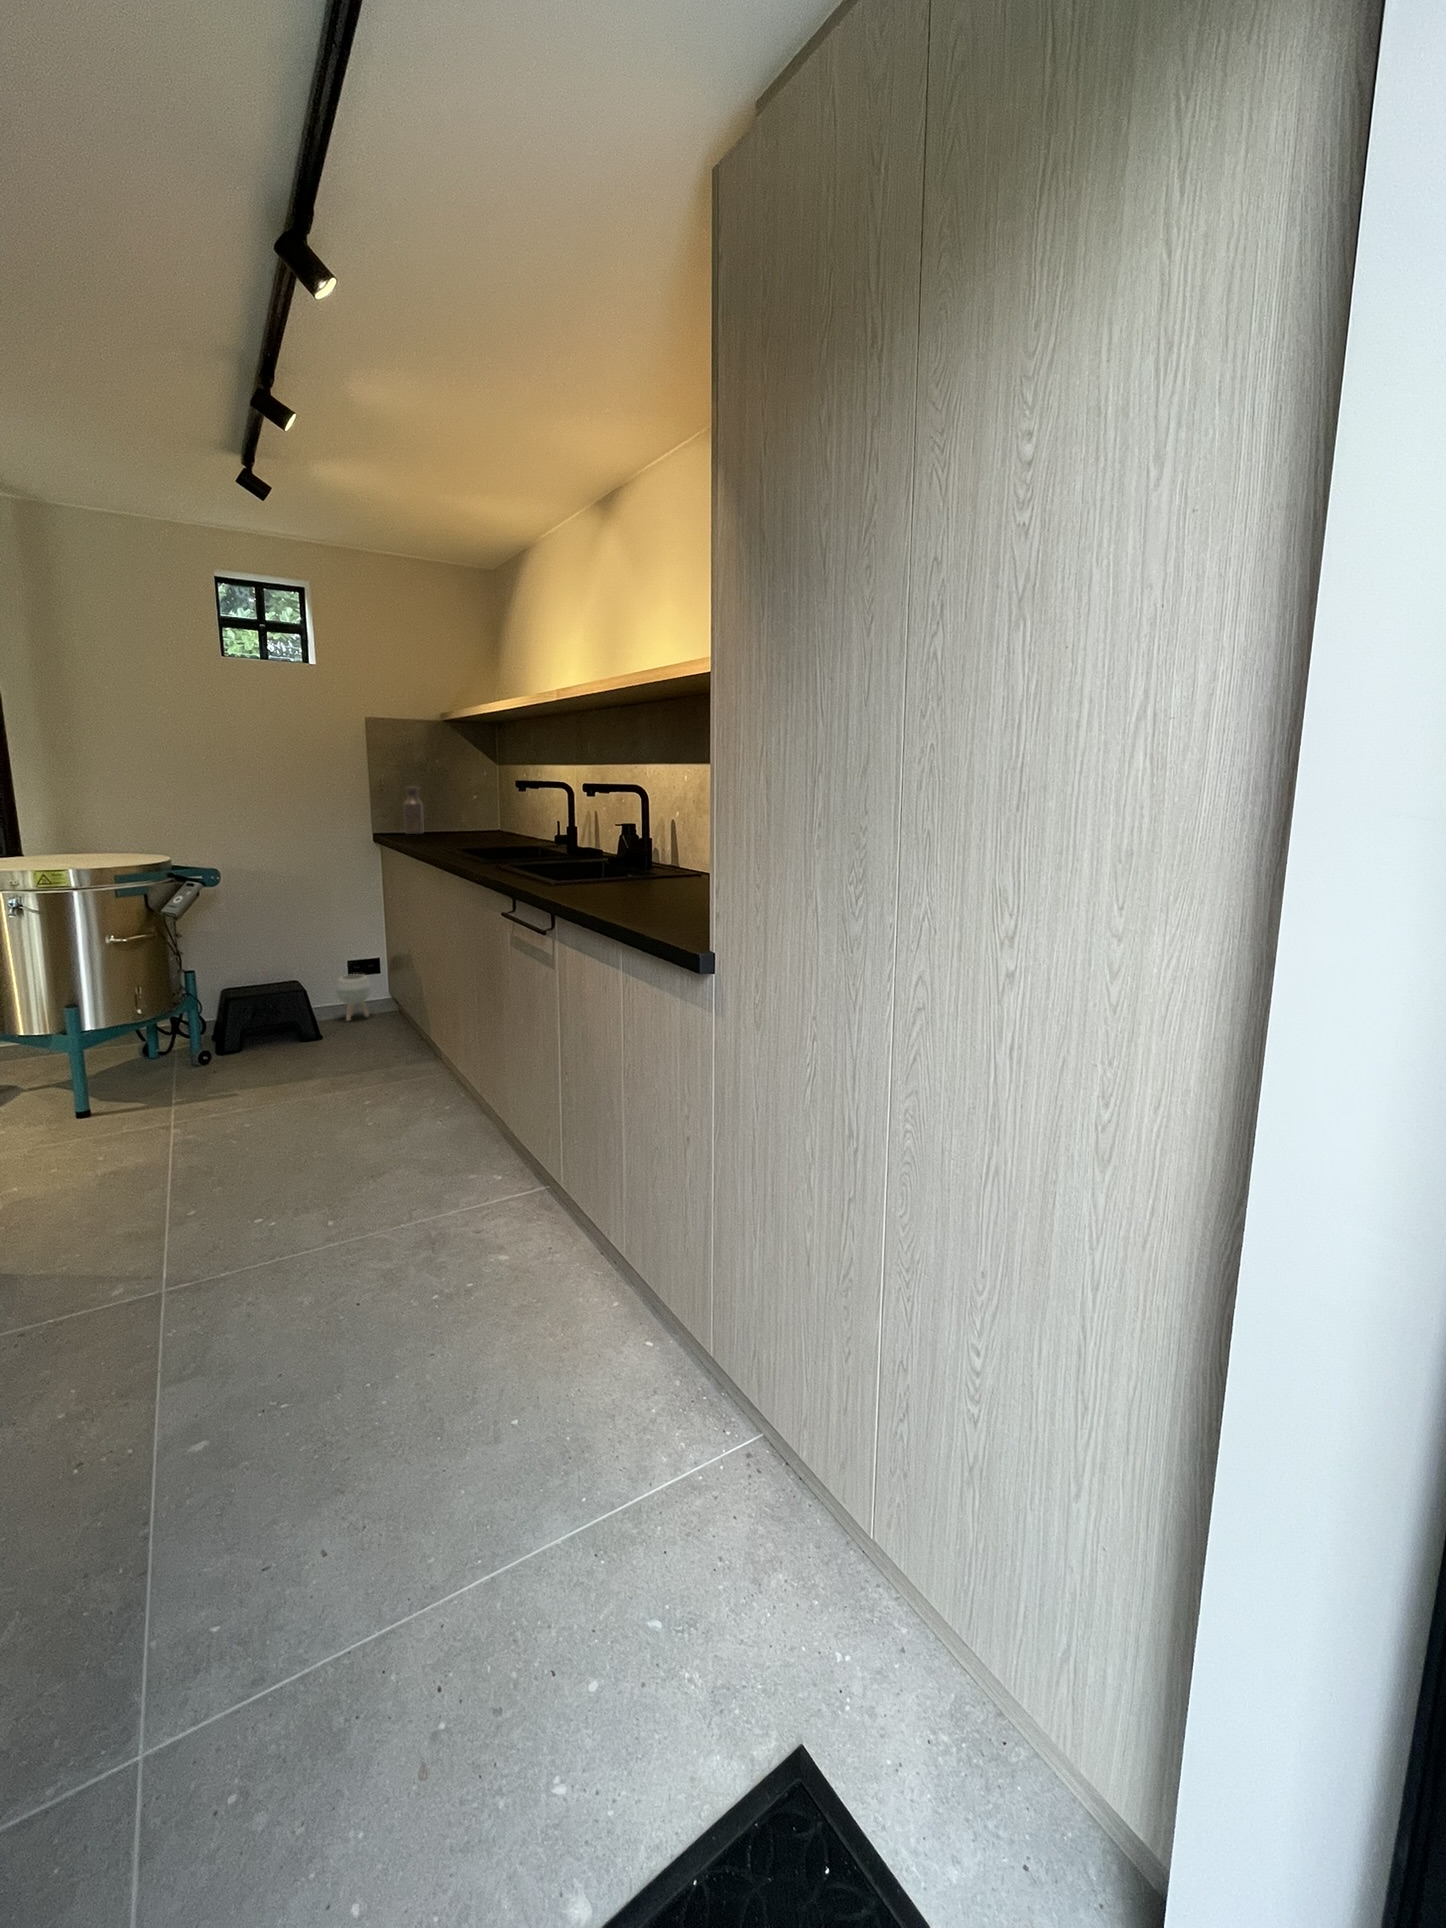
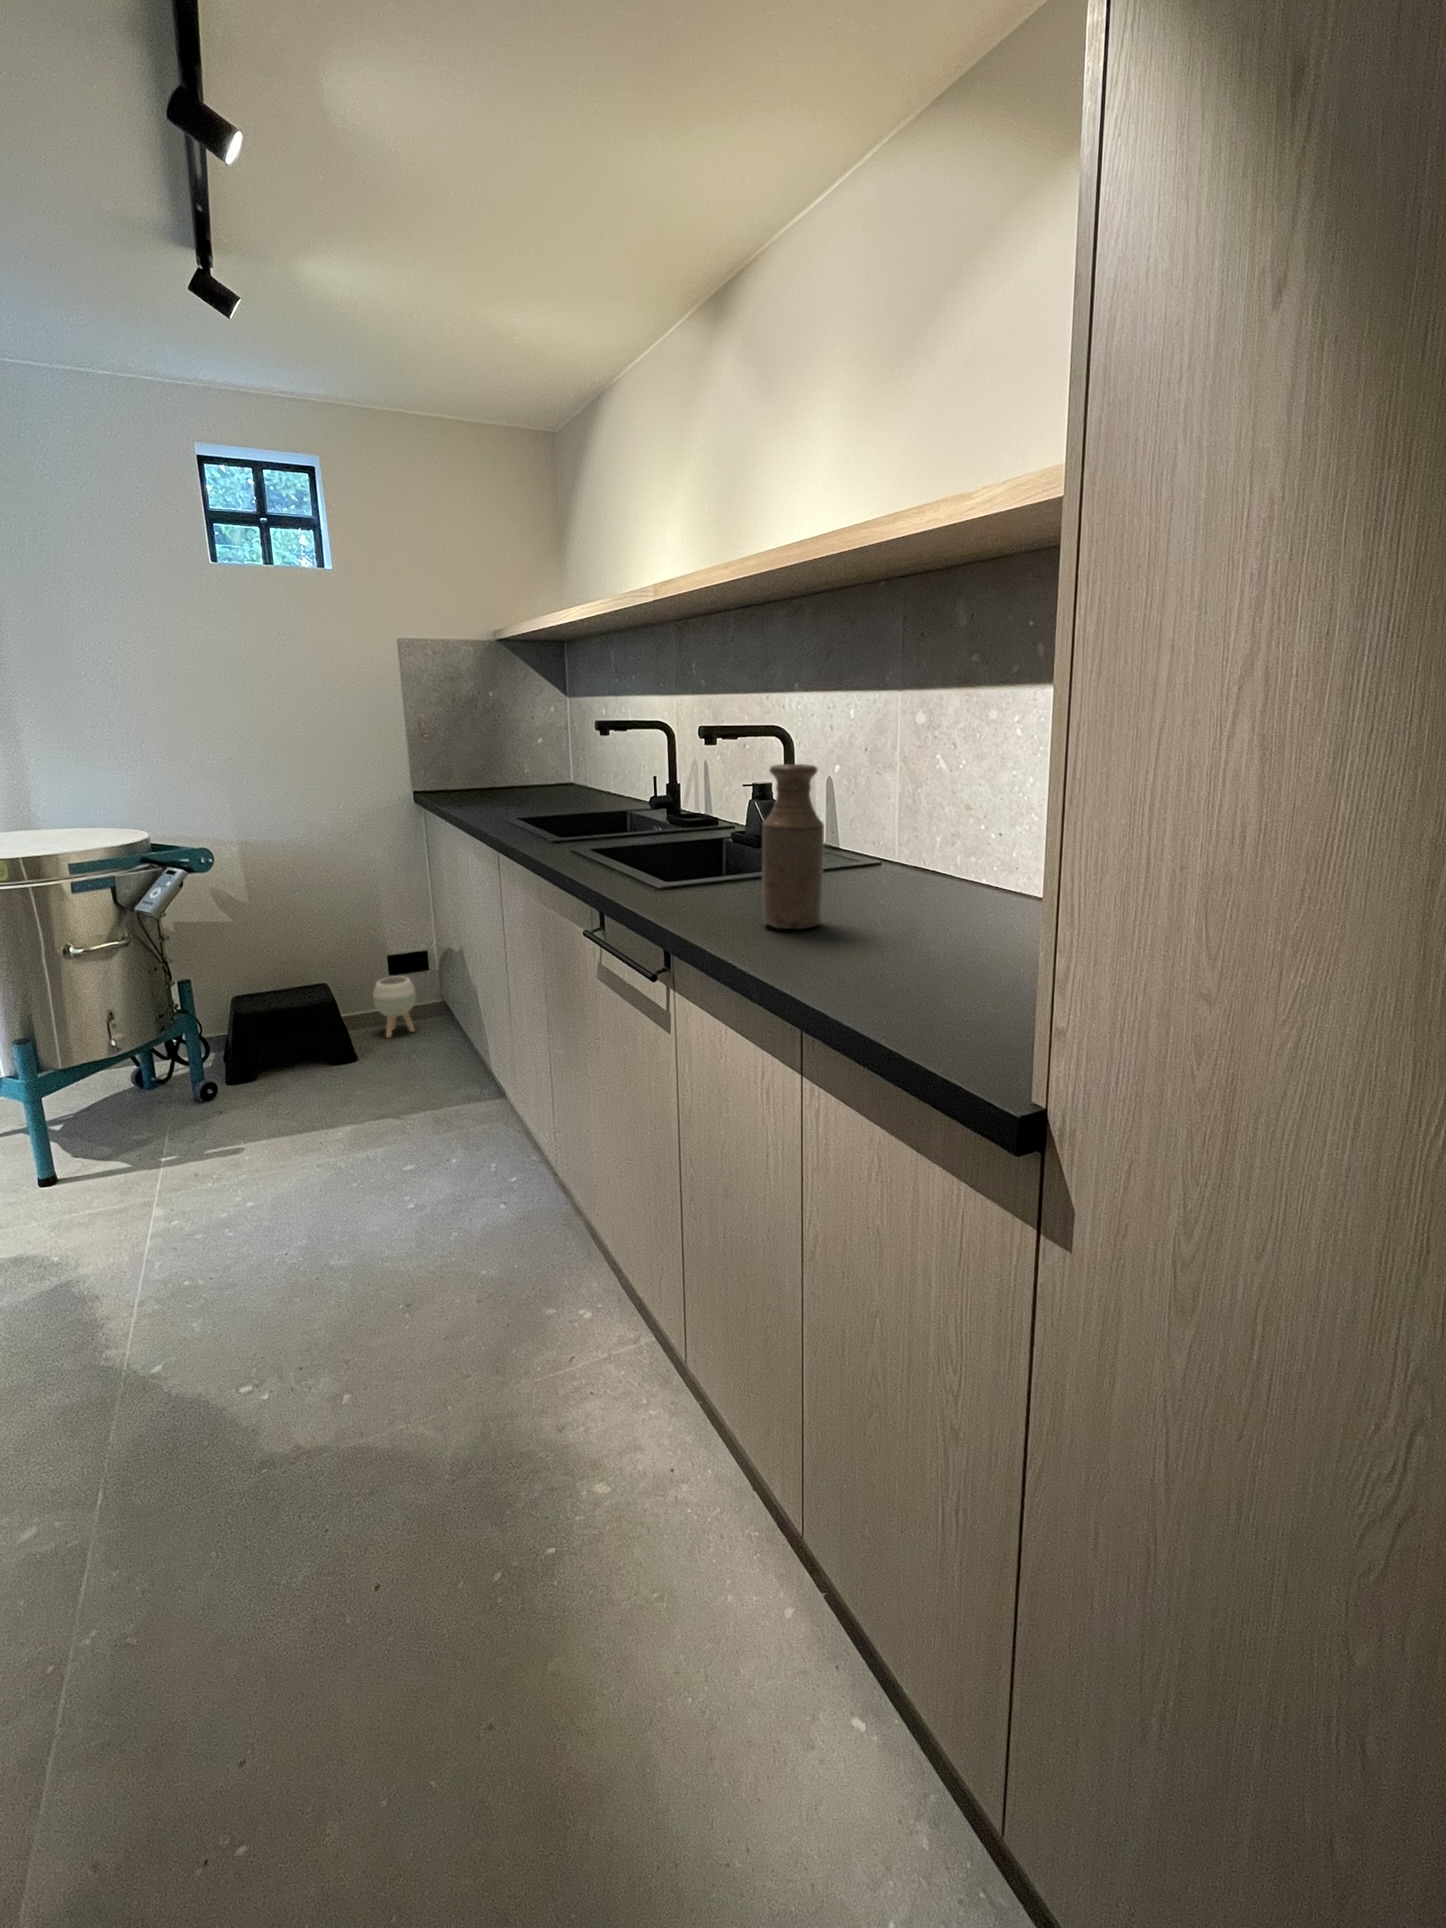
bottle: present [403,786,423,834] -> present [762,764,824,929]

